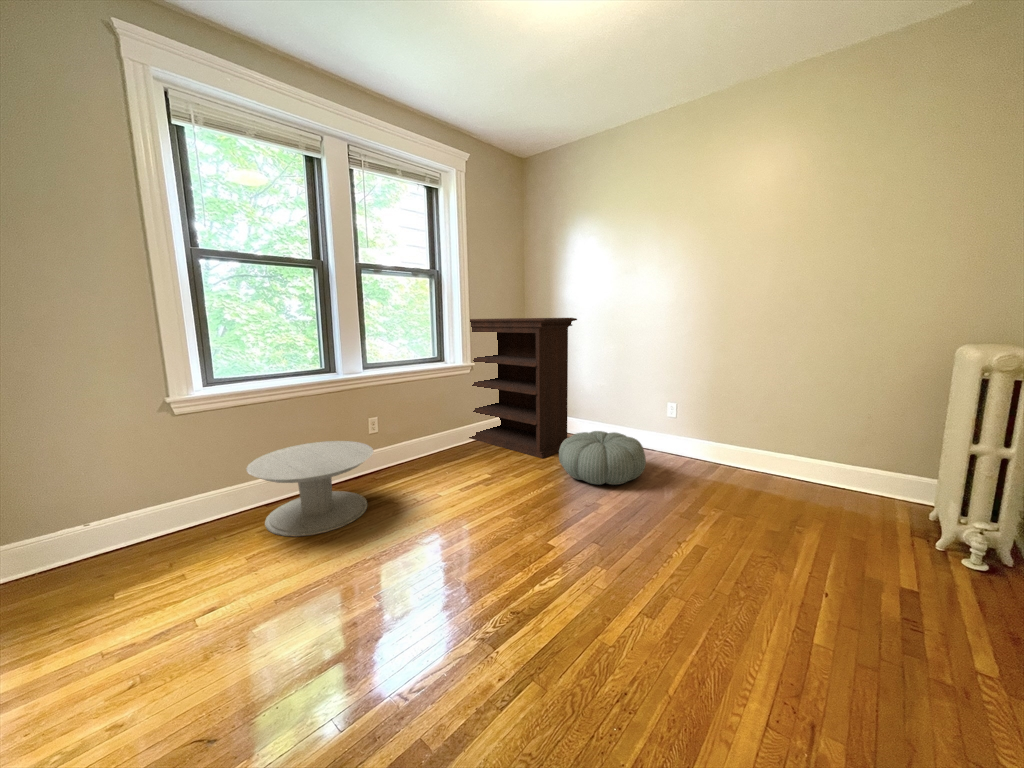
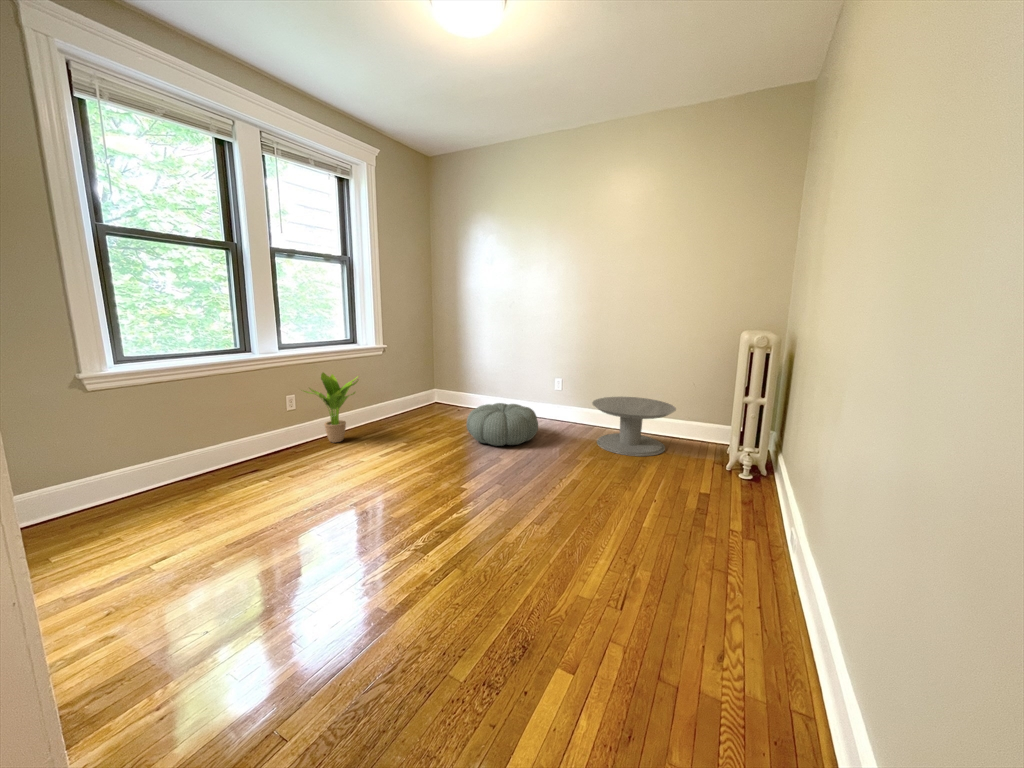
bookshelf: present [469,318,577,458] -> none [366,304,480,429]
potted plant: none [381,394,443,469] -> present [304,373,358,442]
side table: present [246,441,373,537] -> present [592,397,676,456]

